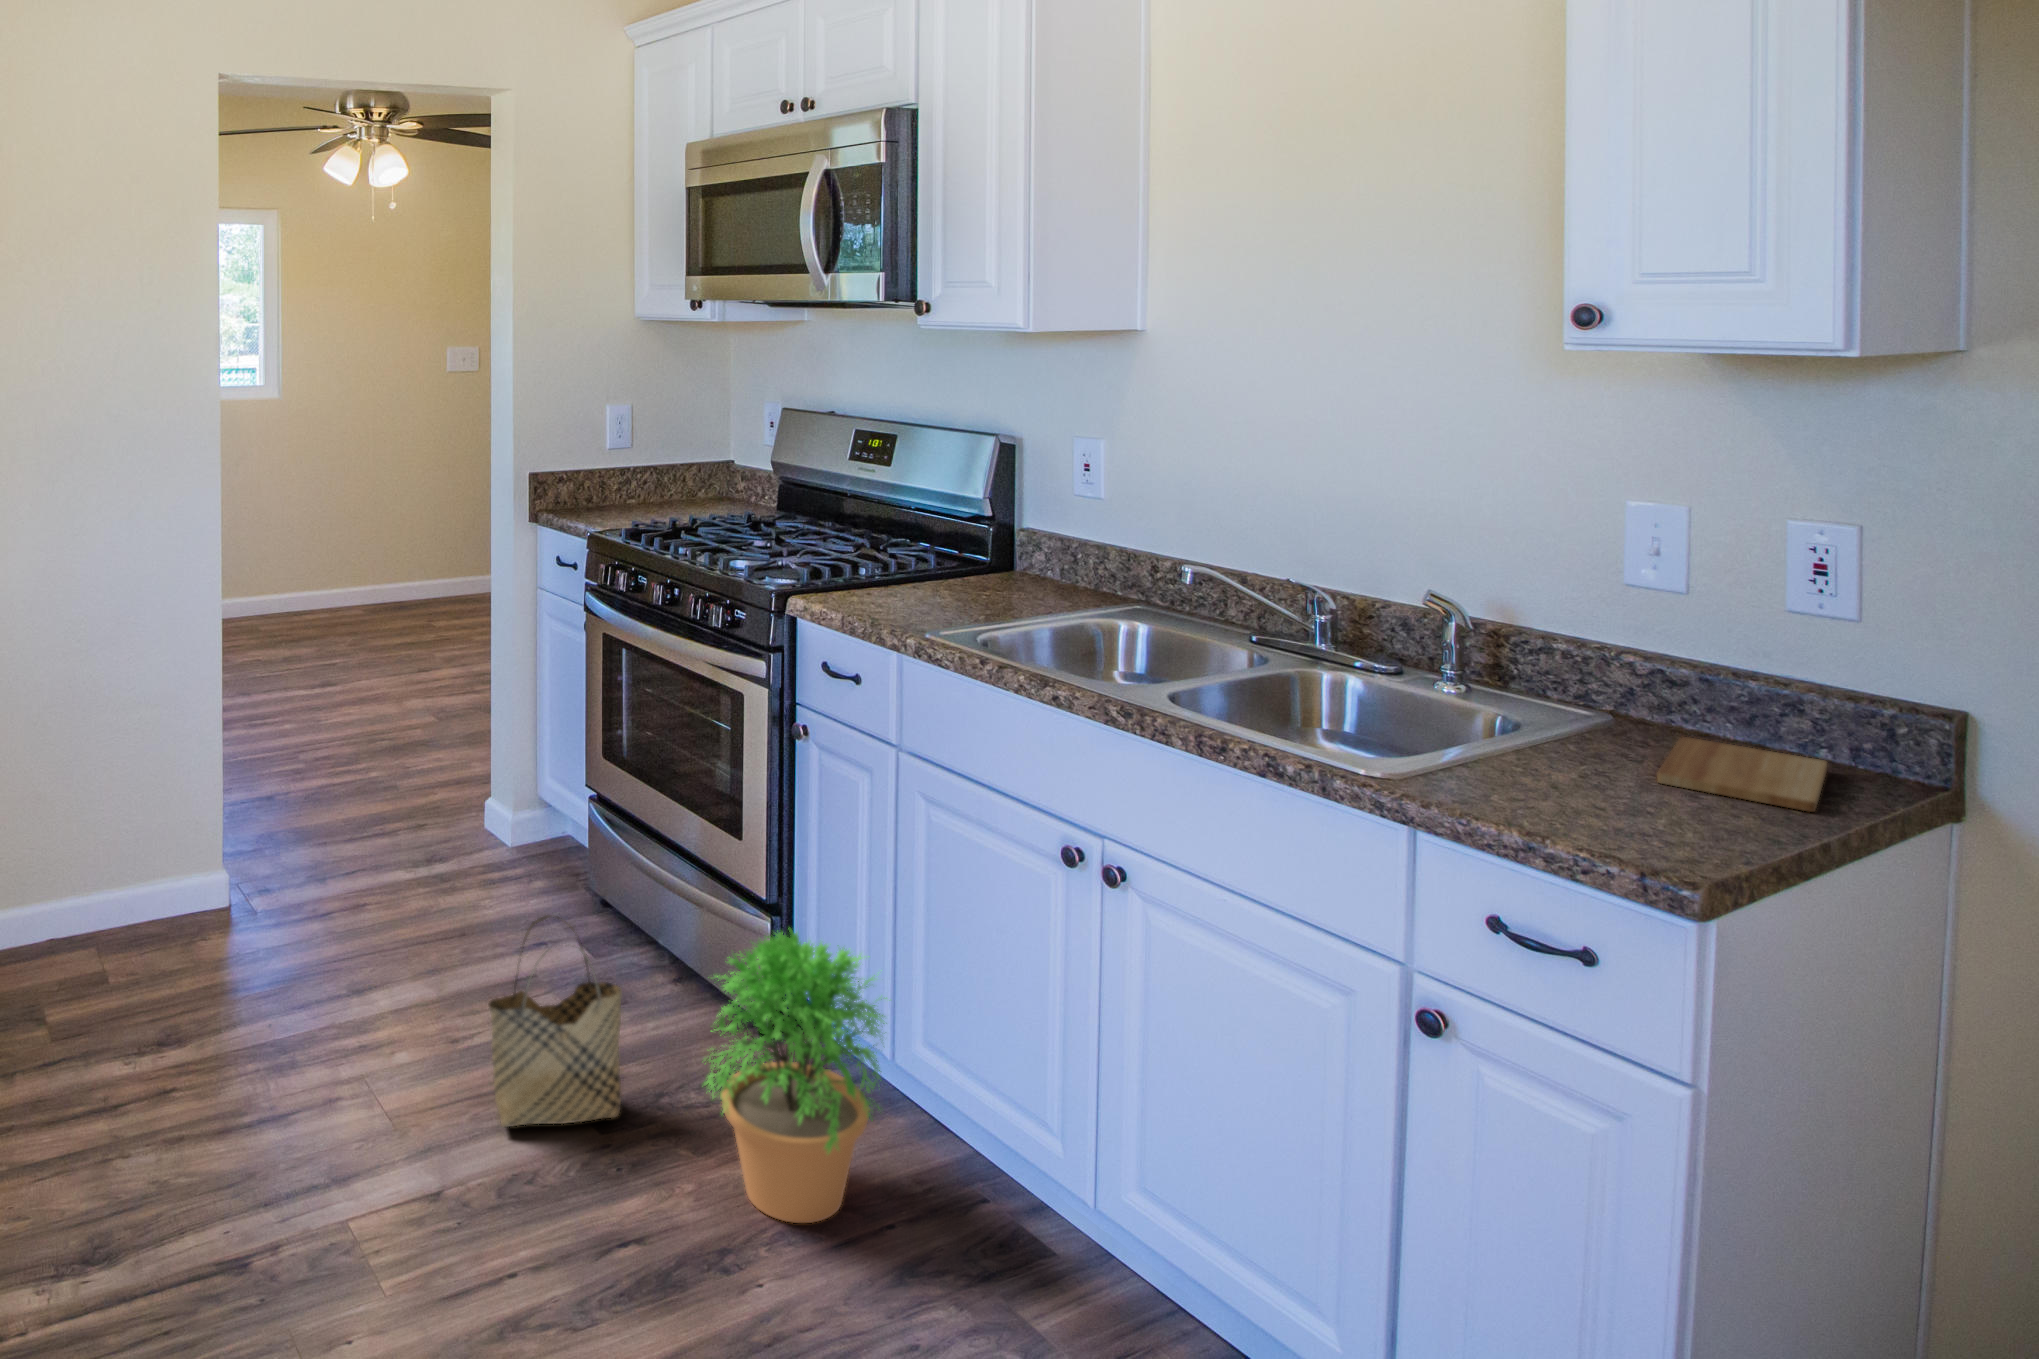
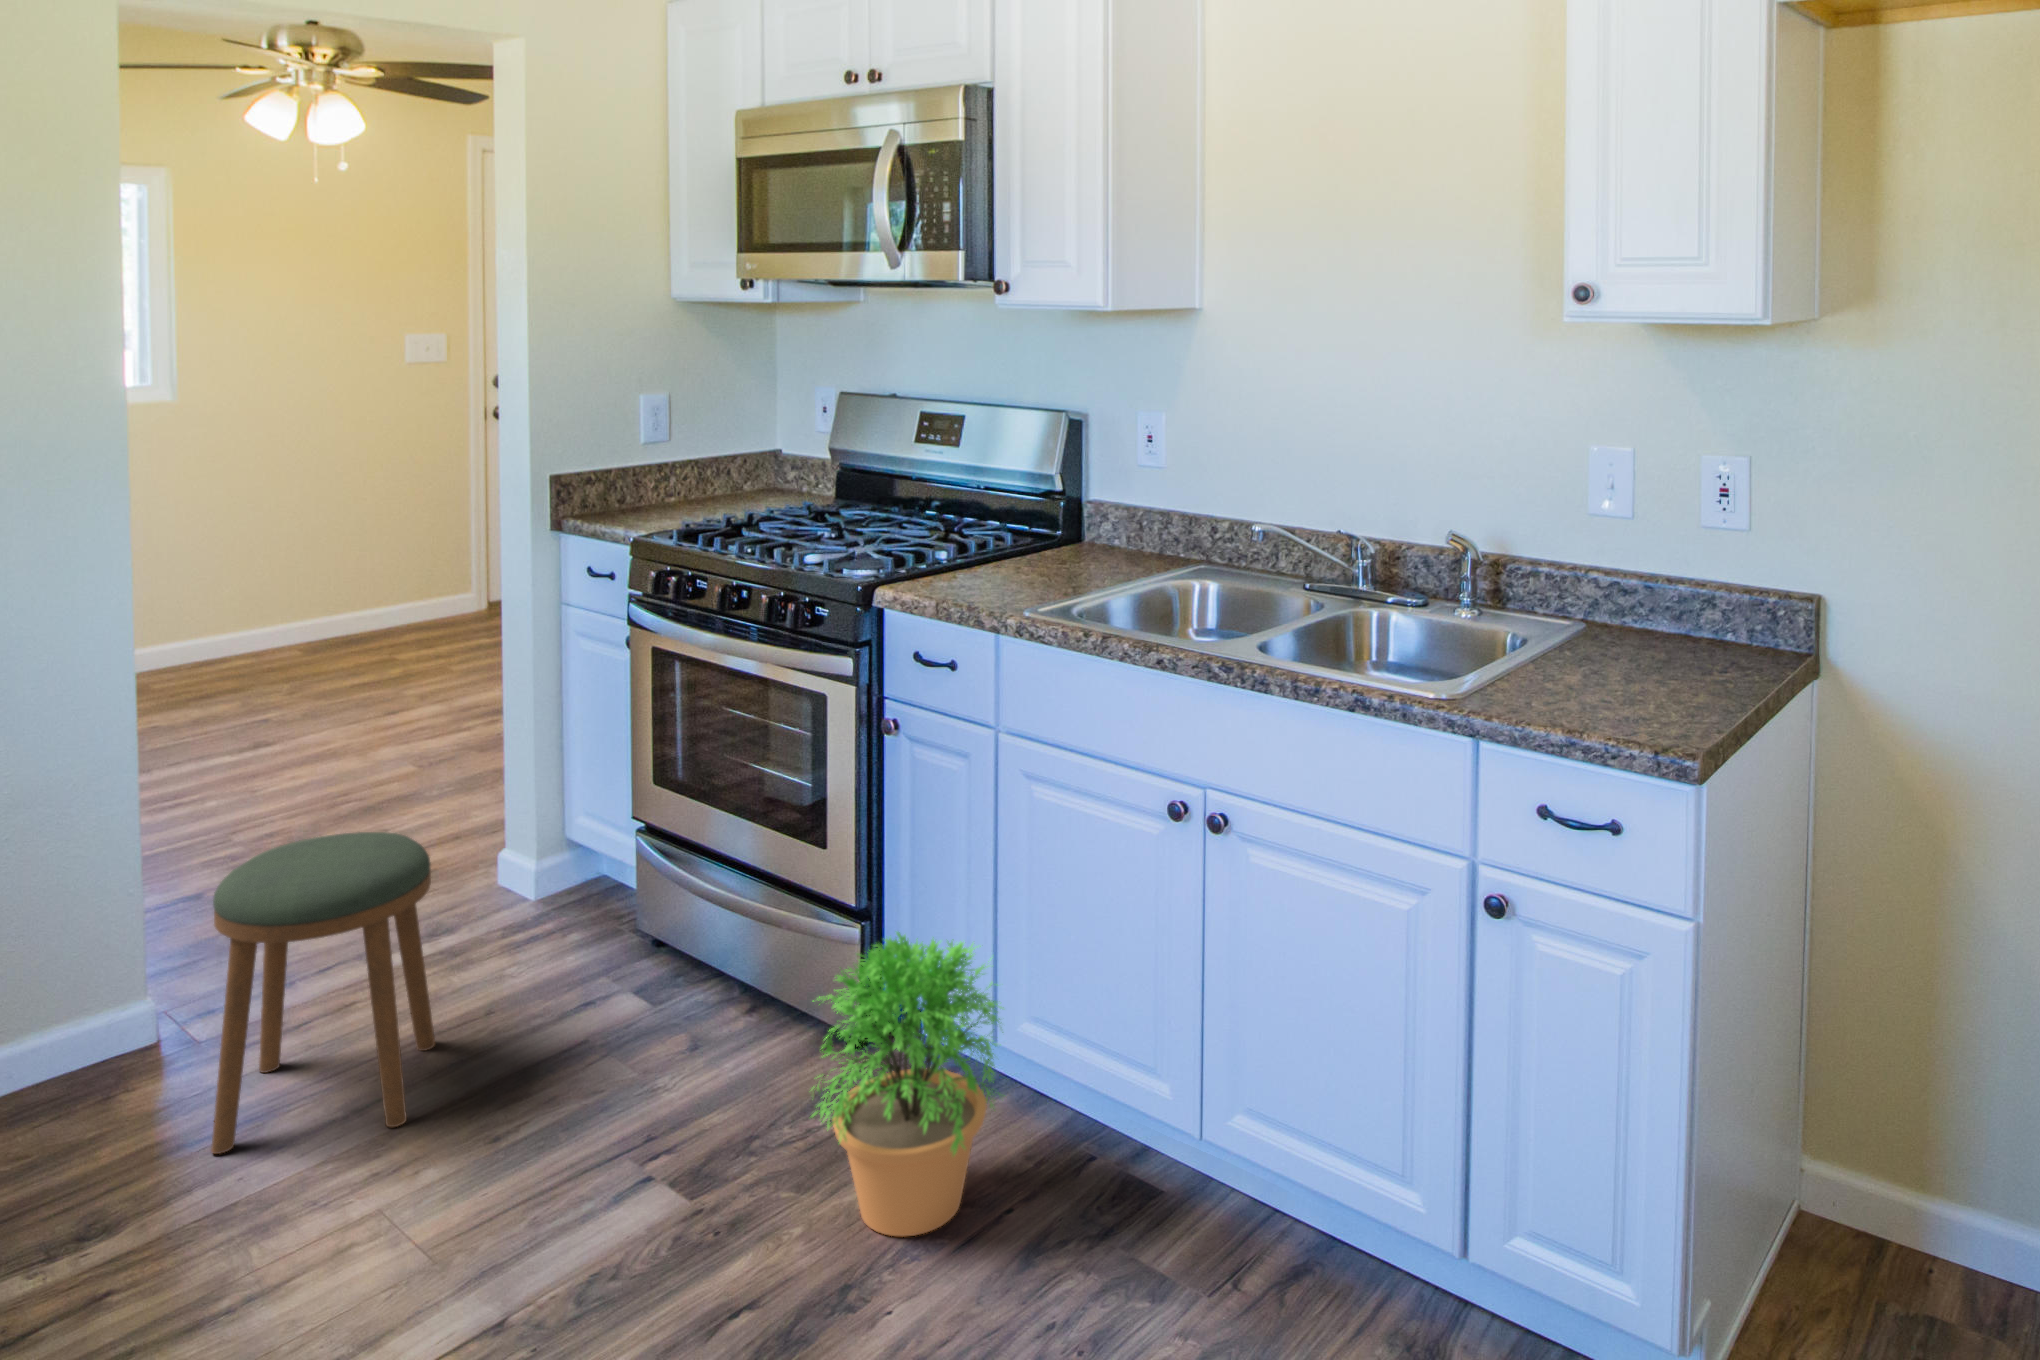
cutting board: present [1657,737,1827,812] -> none [1636,637,1741,685]
stool: none [253,762,419,1014] -> present [211,832,435,1154]
woven basket: present [488,915,622,1127] -> none [551,968,712,1221]

